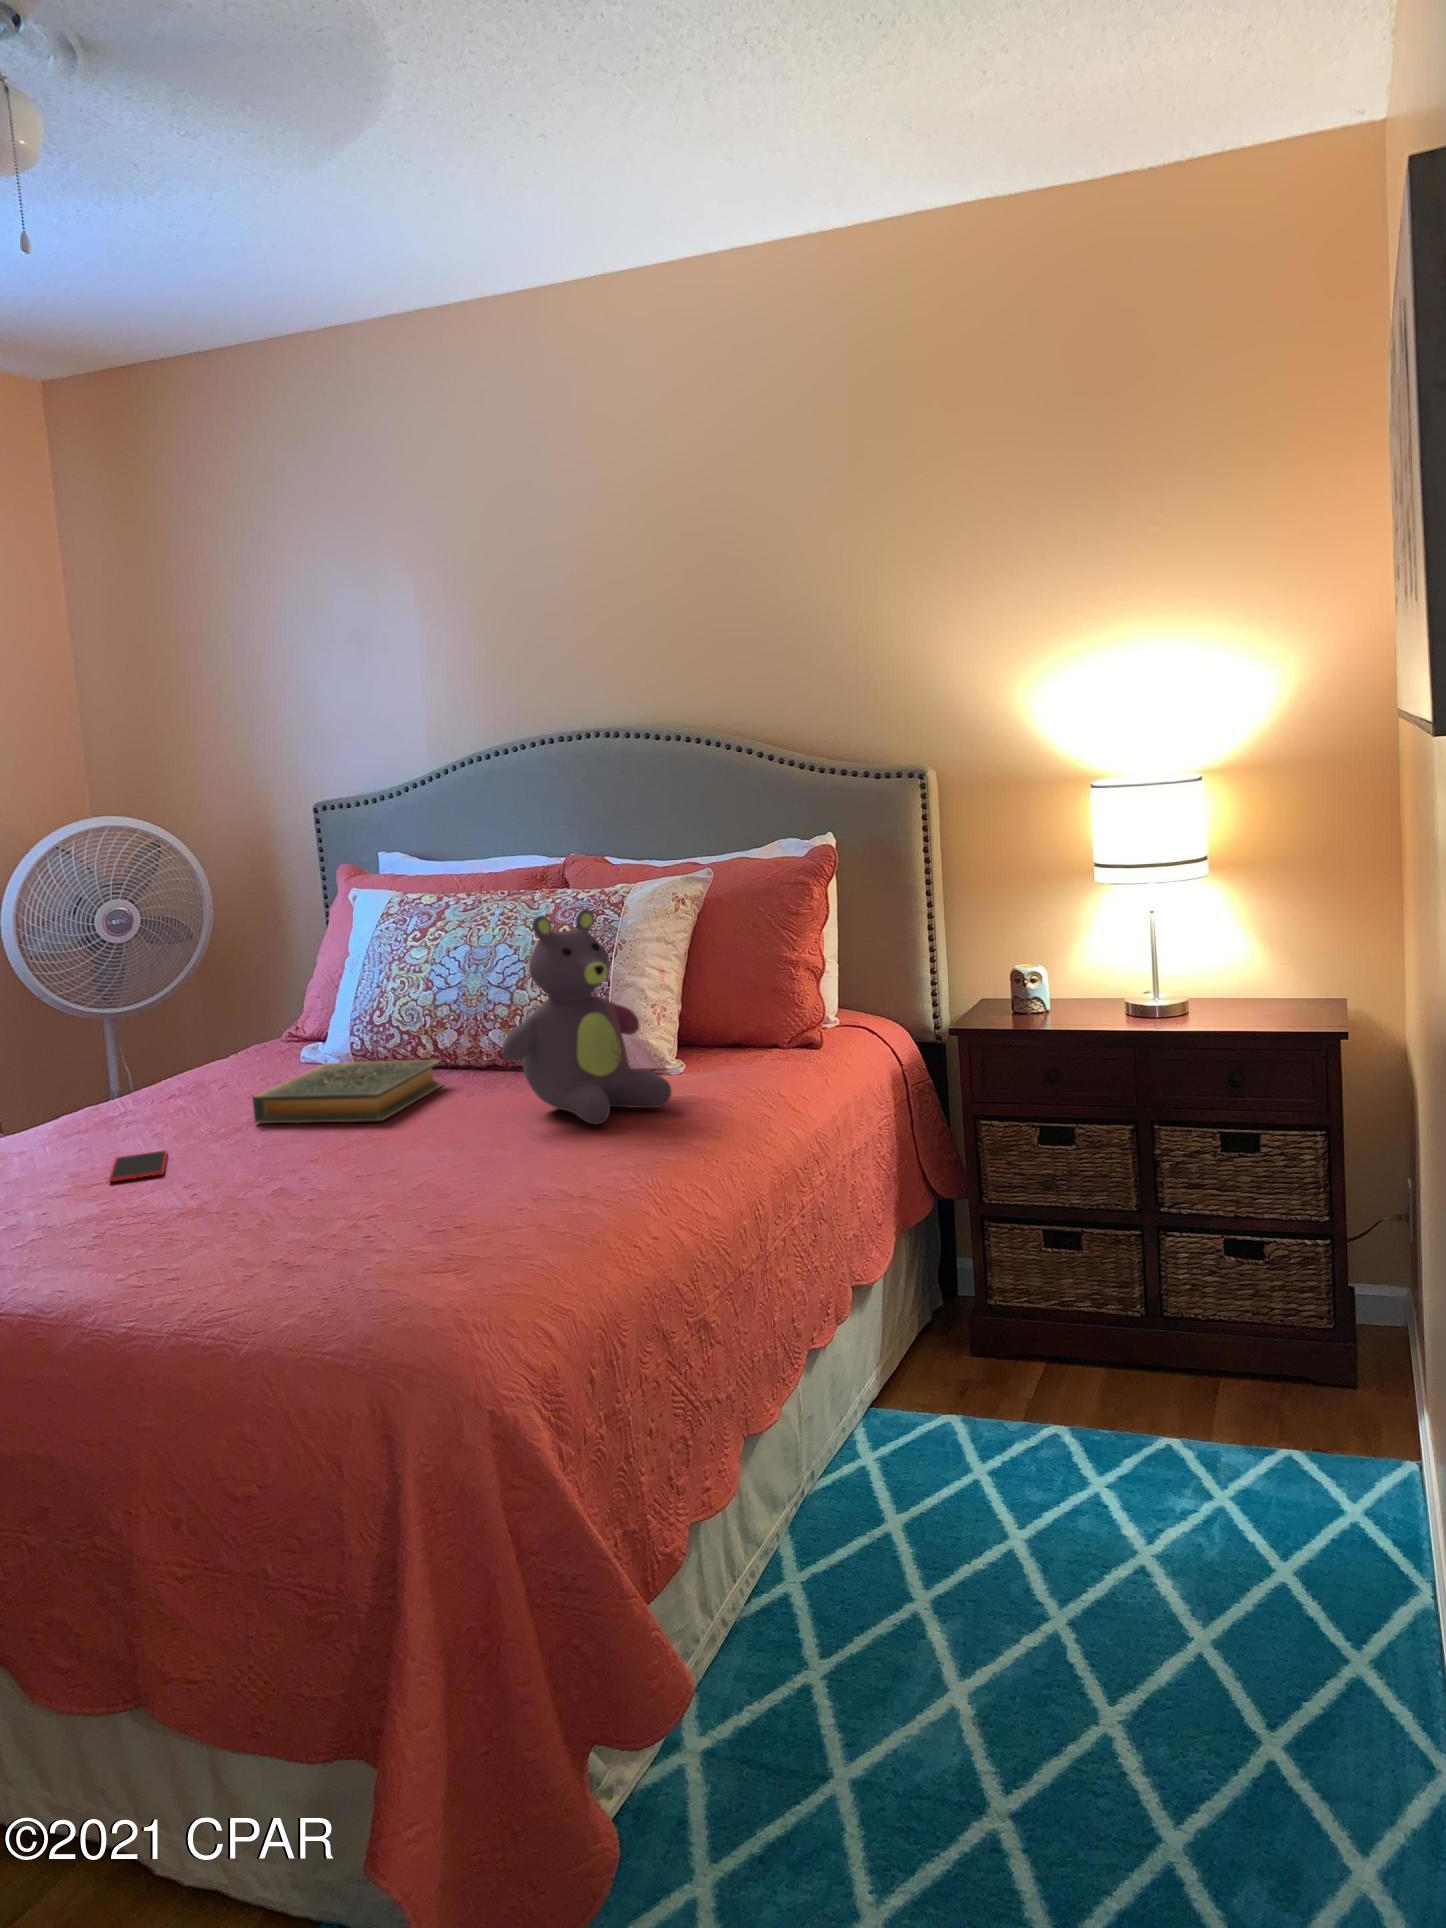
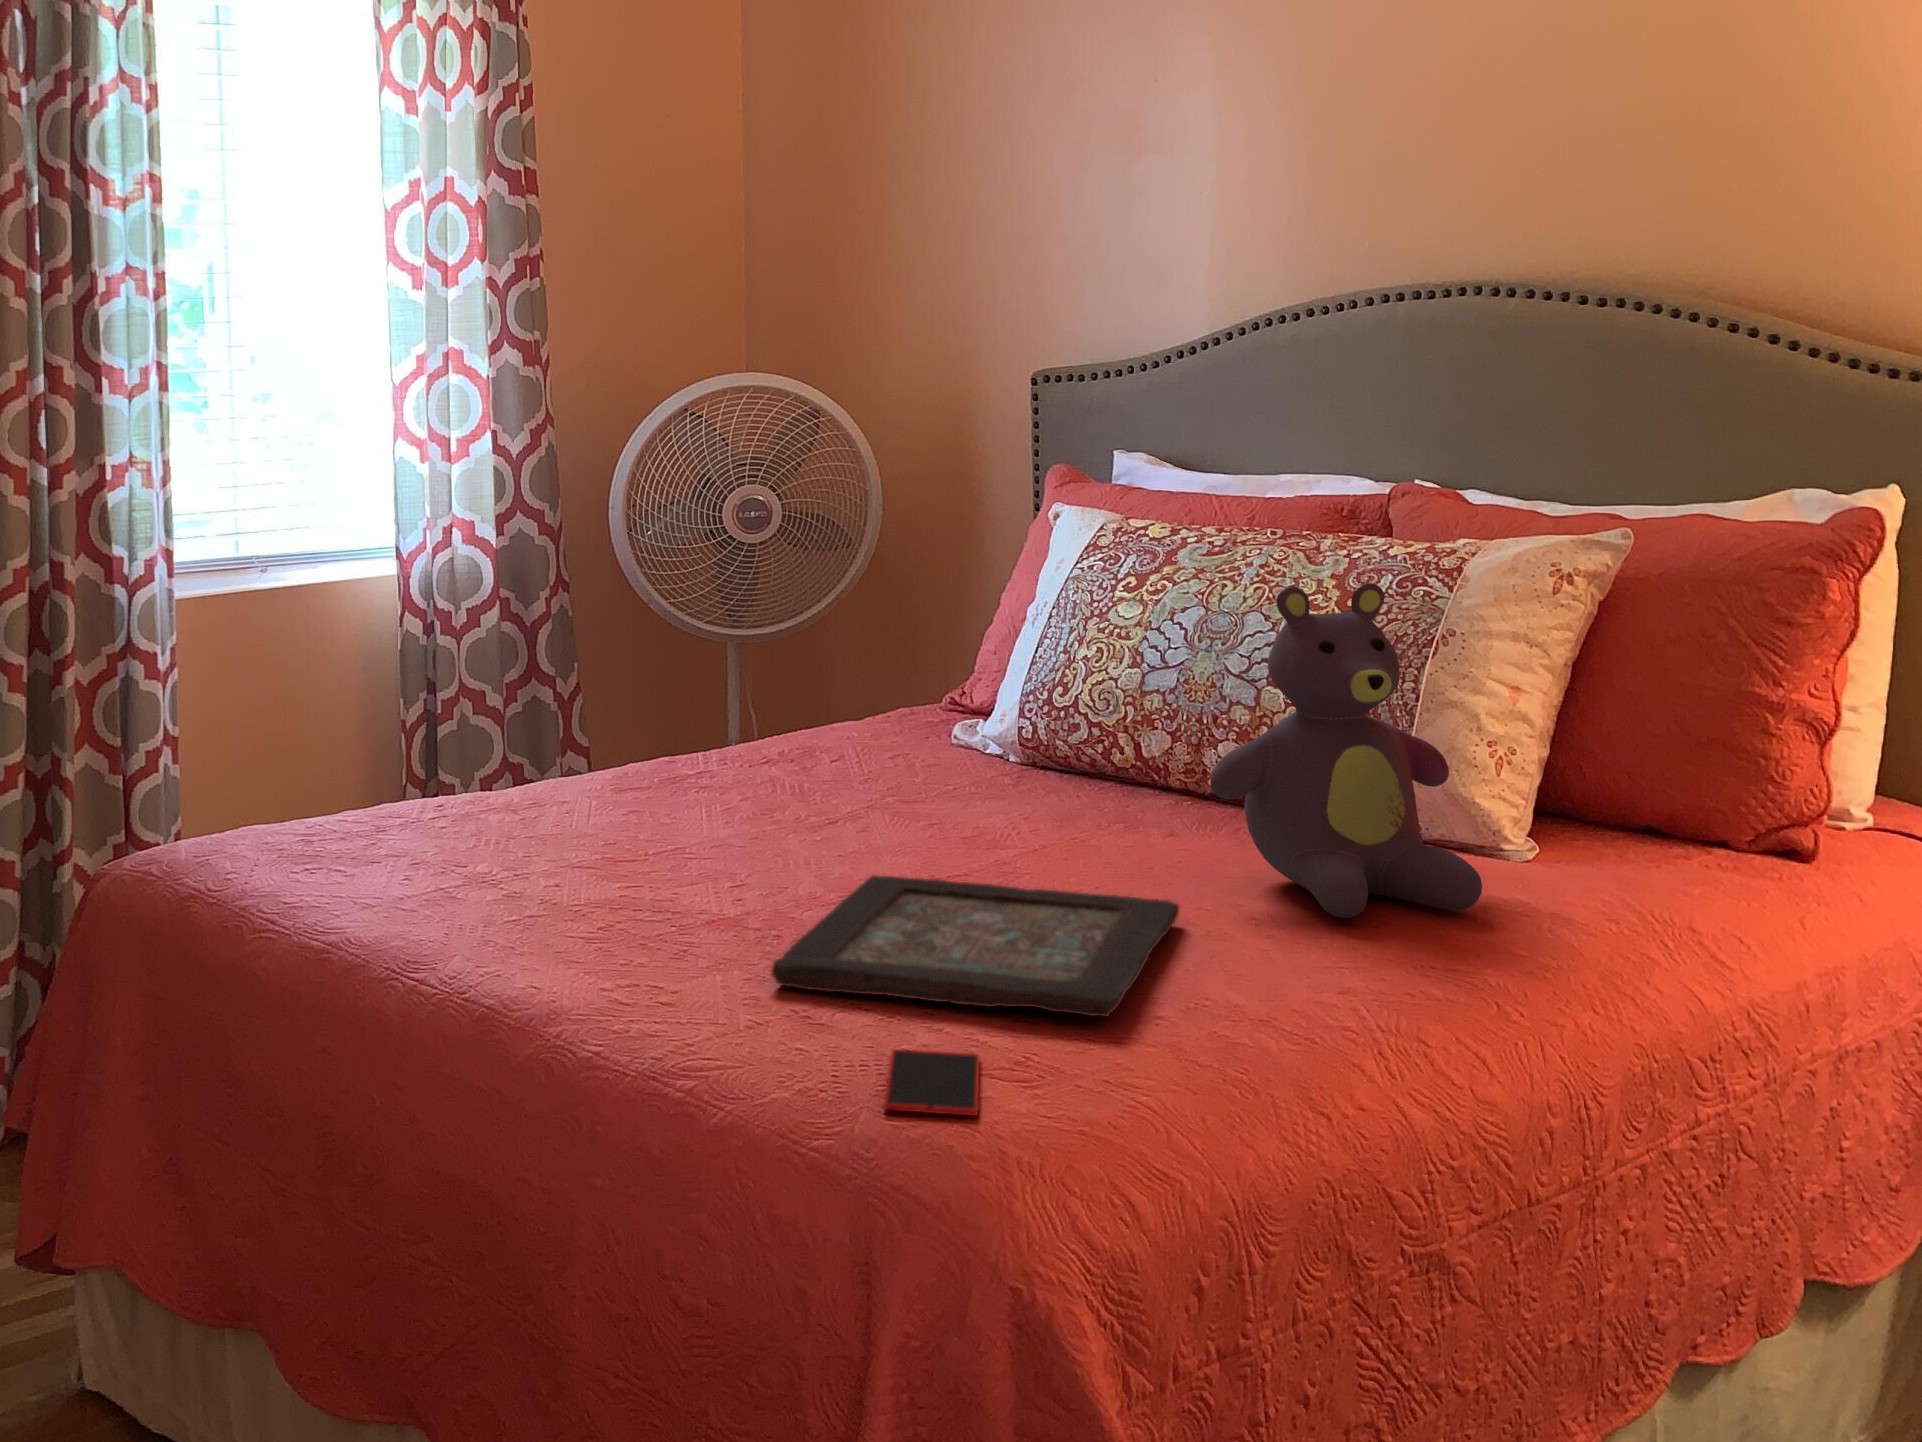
hardback book: present [252,1060,443,1123] -> none [864,751,1142,851]
decorative tray: none [223,1133,497,1246] -> present [772,876,1179,1017]
smartphone: present [109,1150,167,1182] -> present [884,1049,980,1116]

